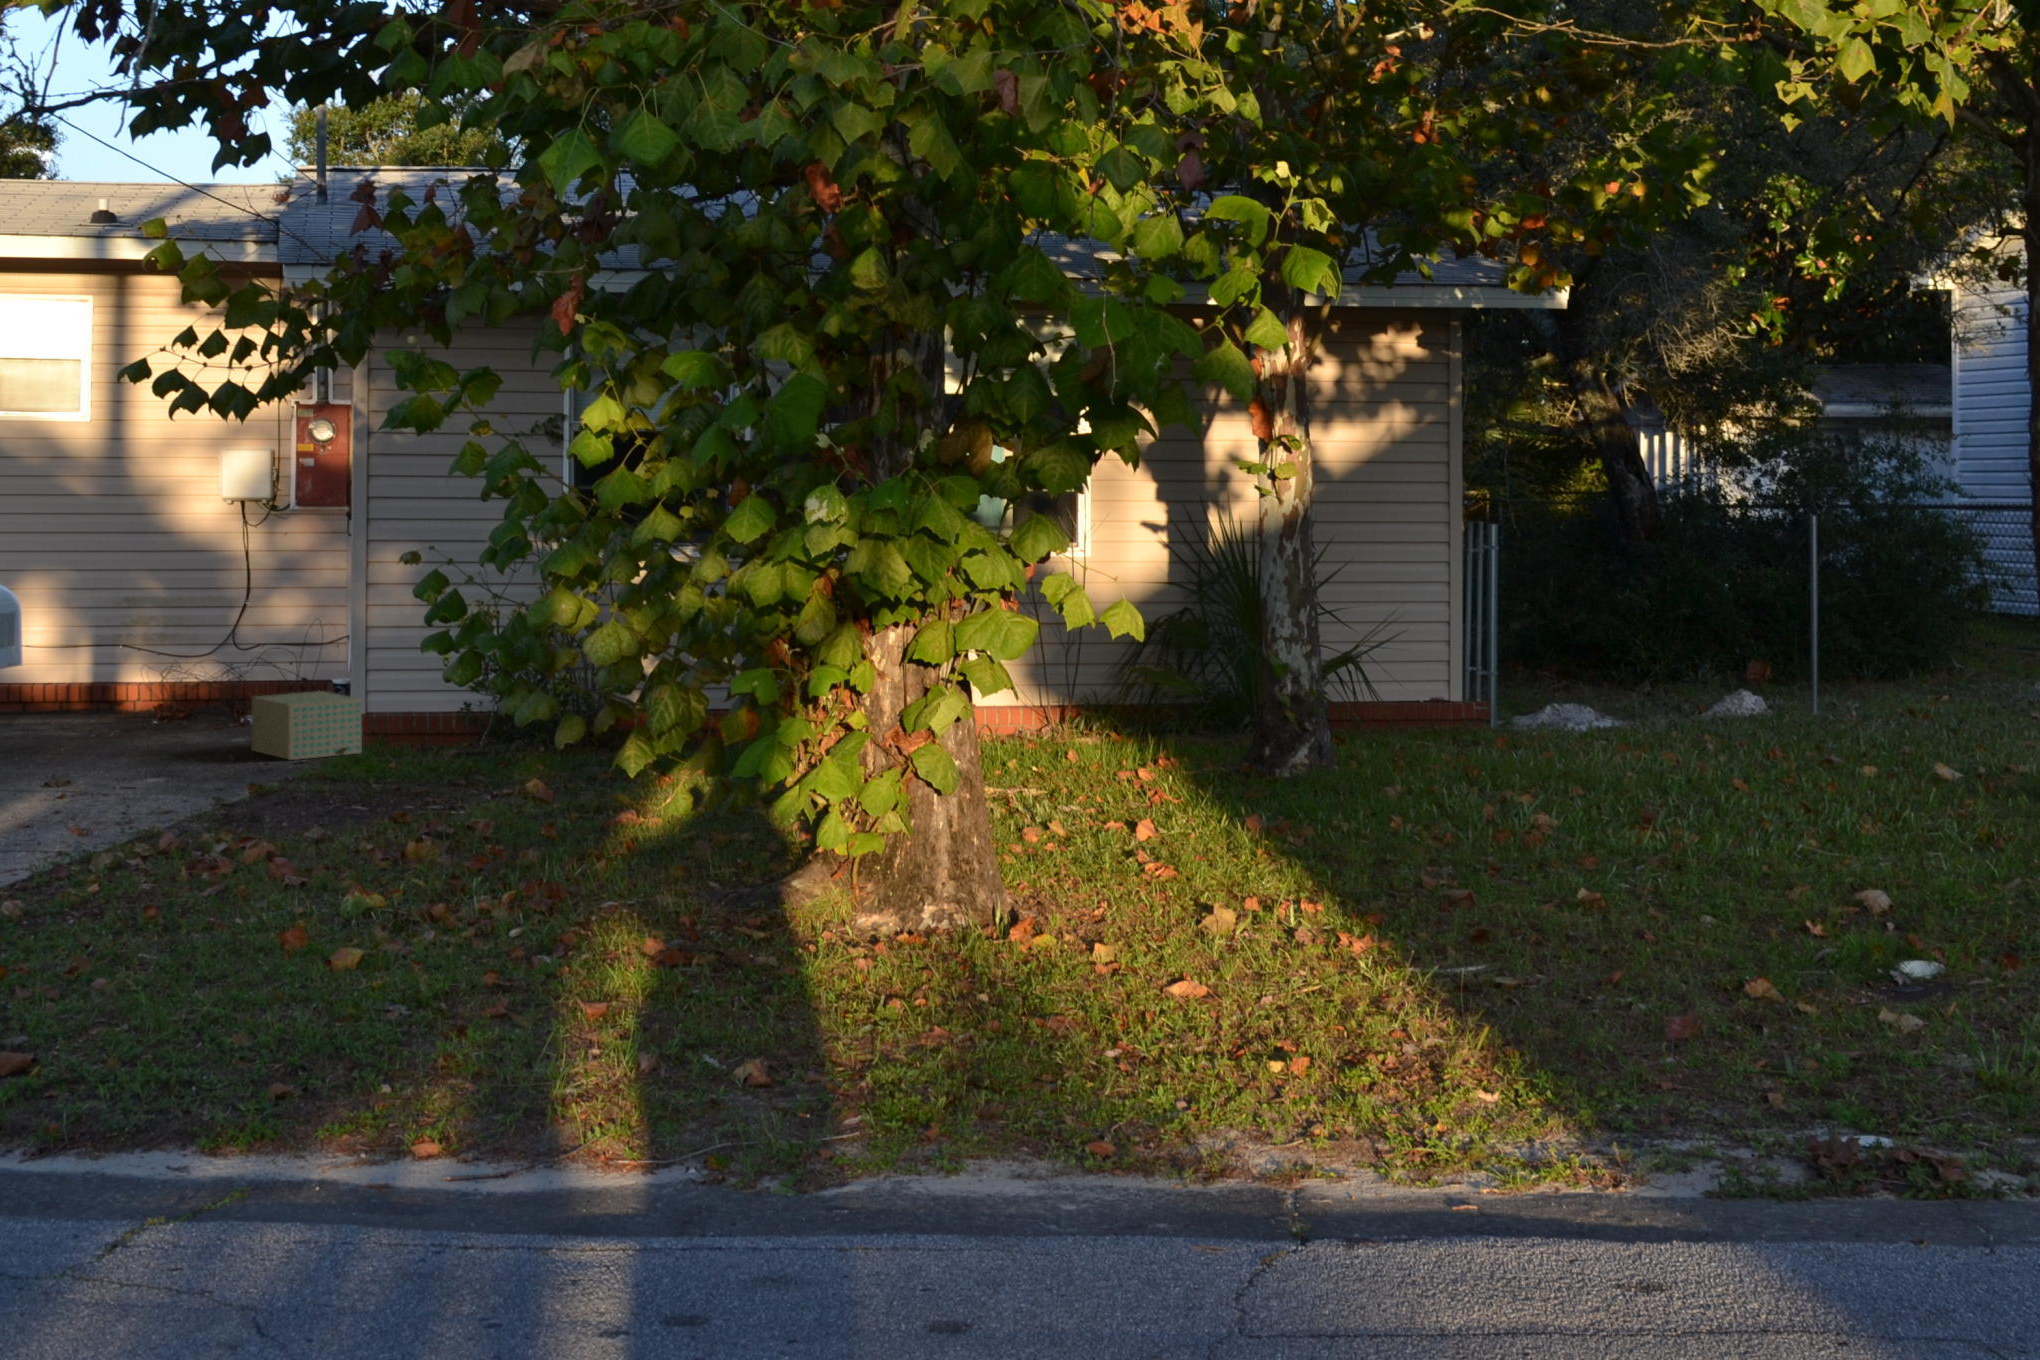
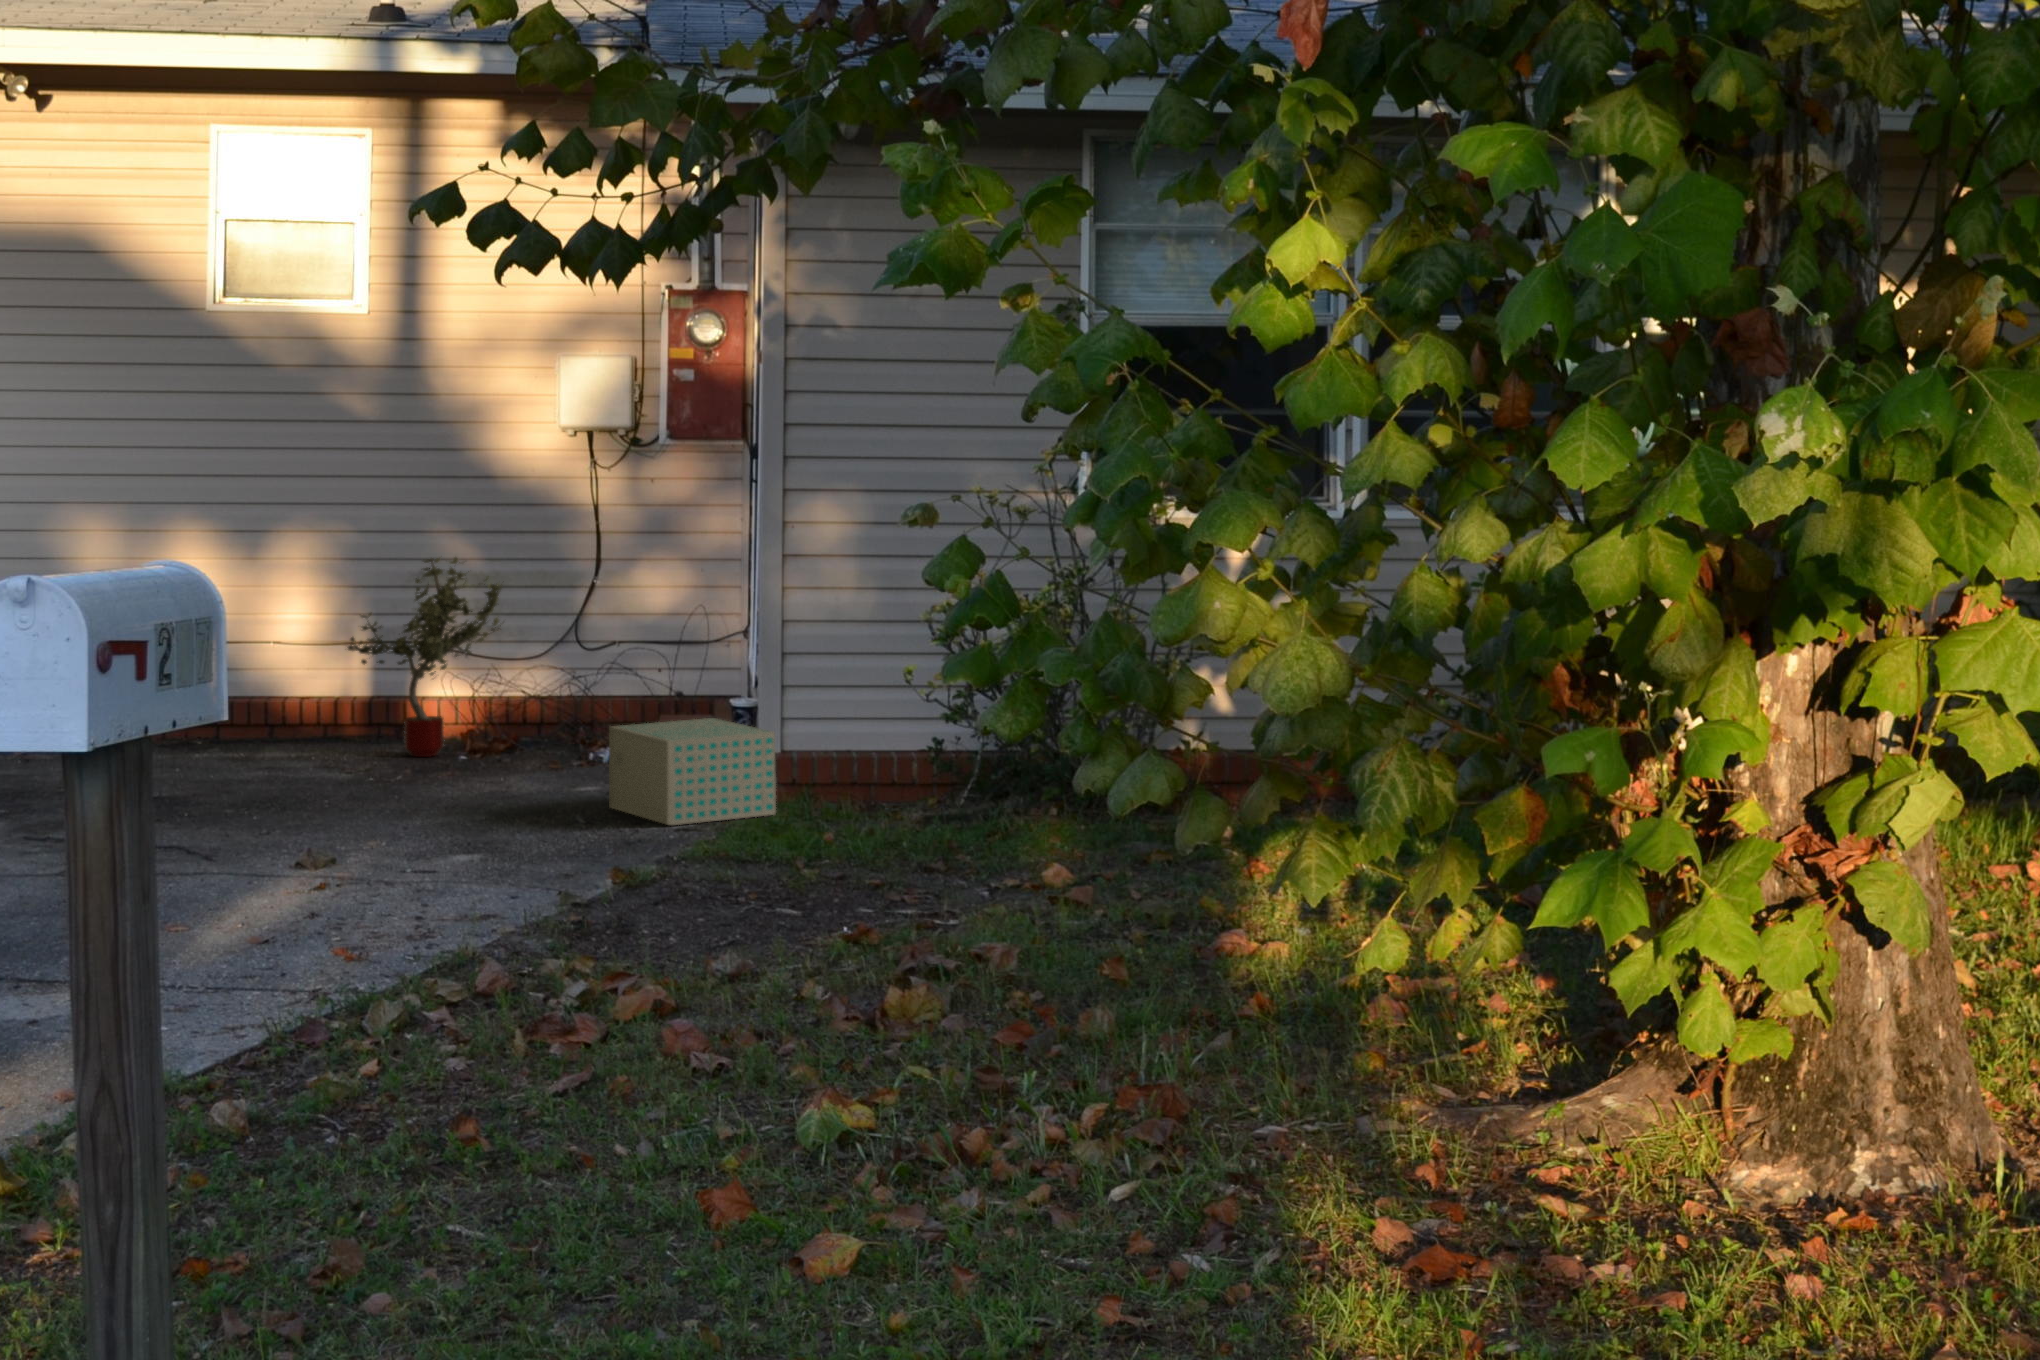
potted tree: none [73,586,185,722] -> present [347,557,502,757]

